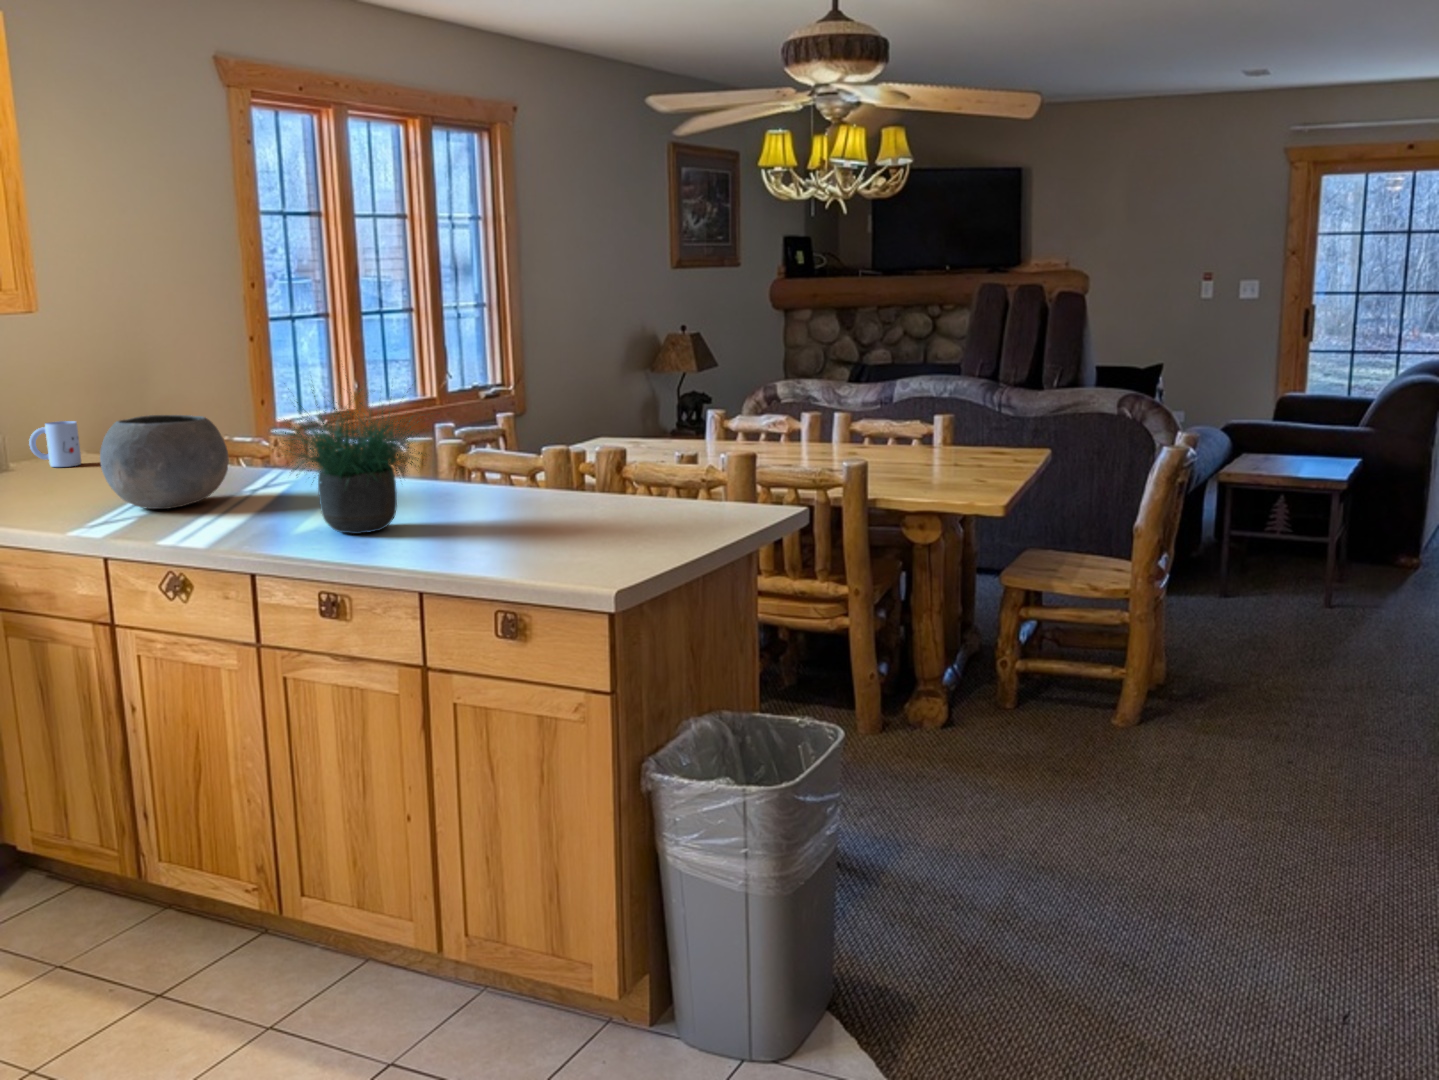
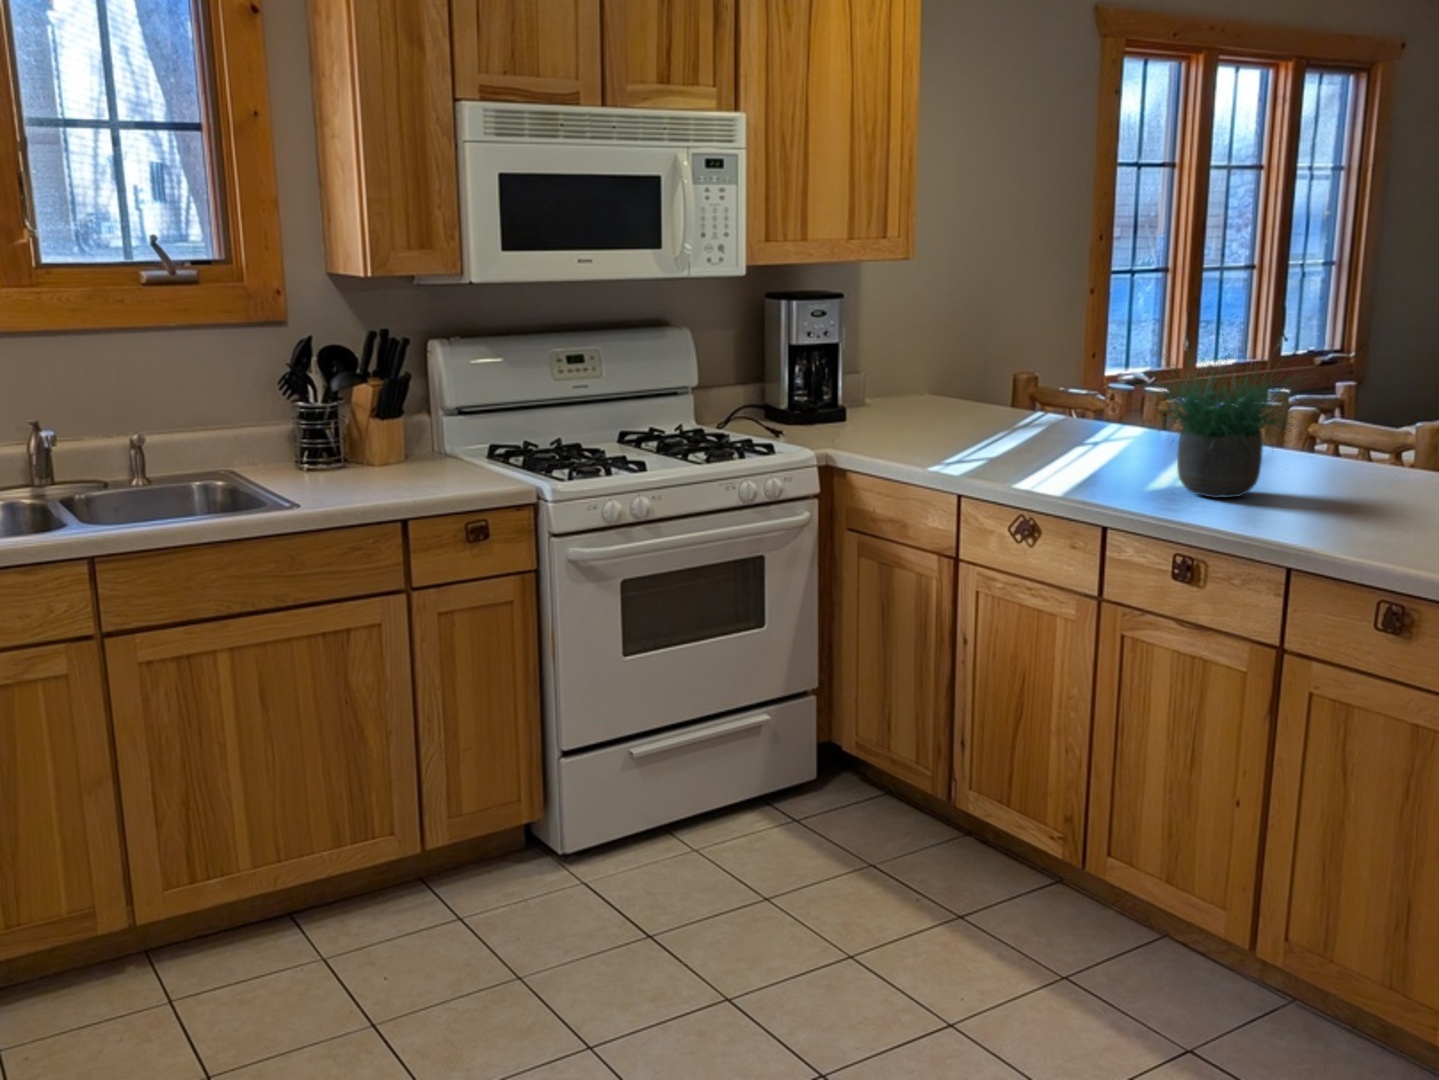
bowl: present [100,415,229,509] -> none [962,362,1079,453]
mug: present [29,421,81,467] -> none [890,364,932,406]

